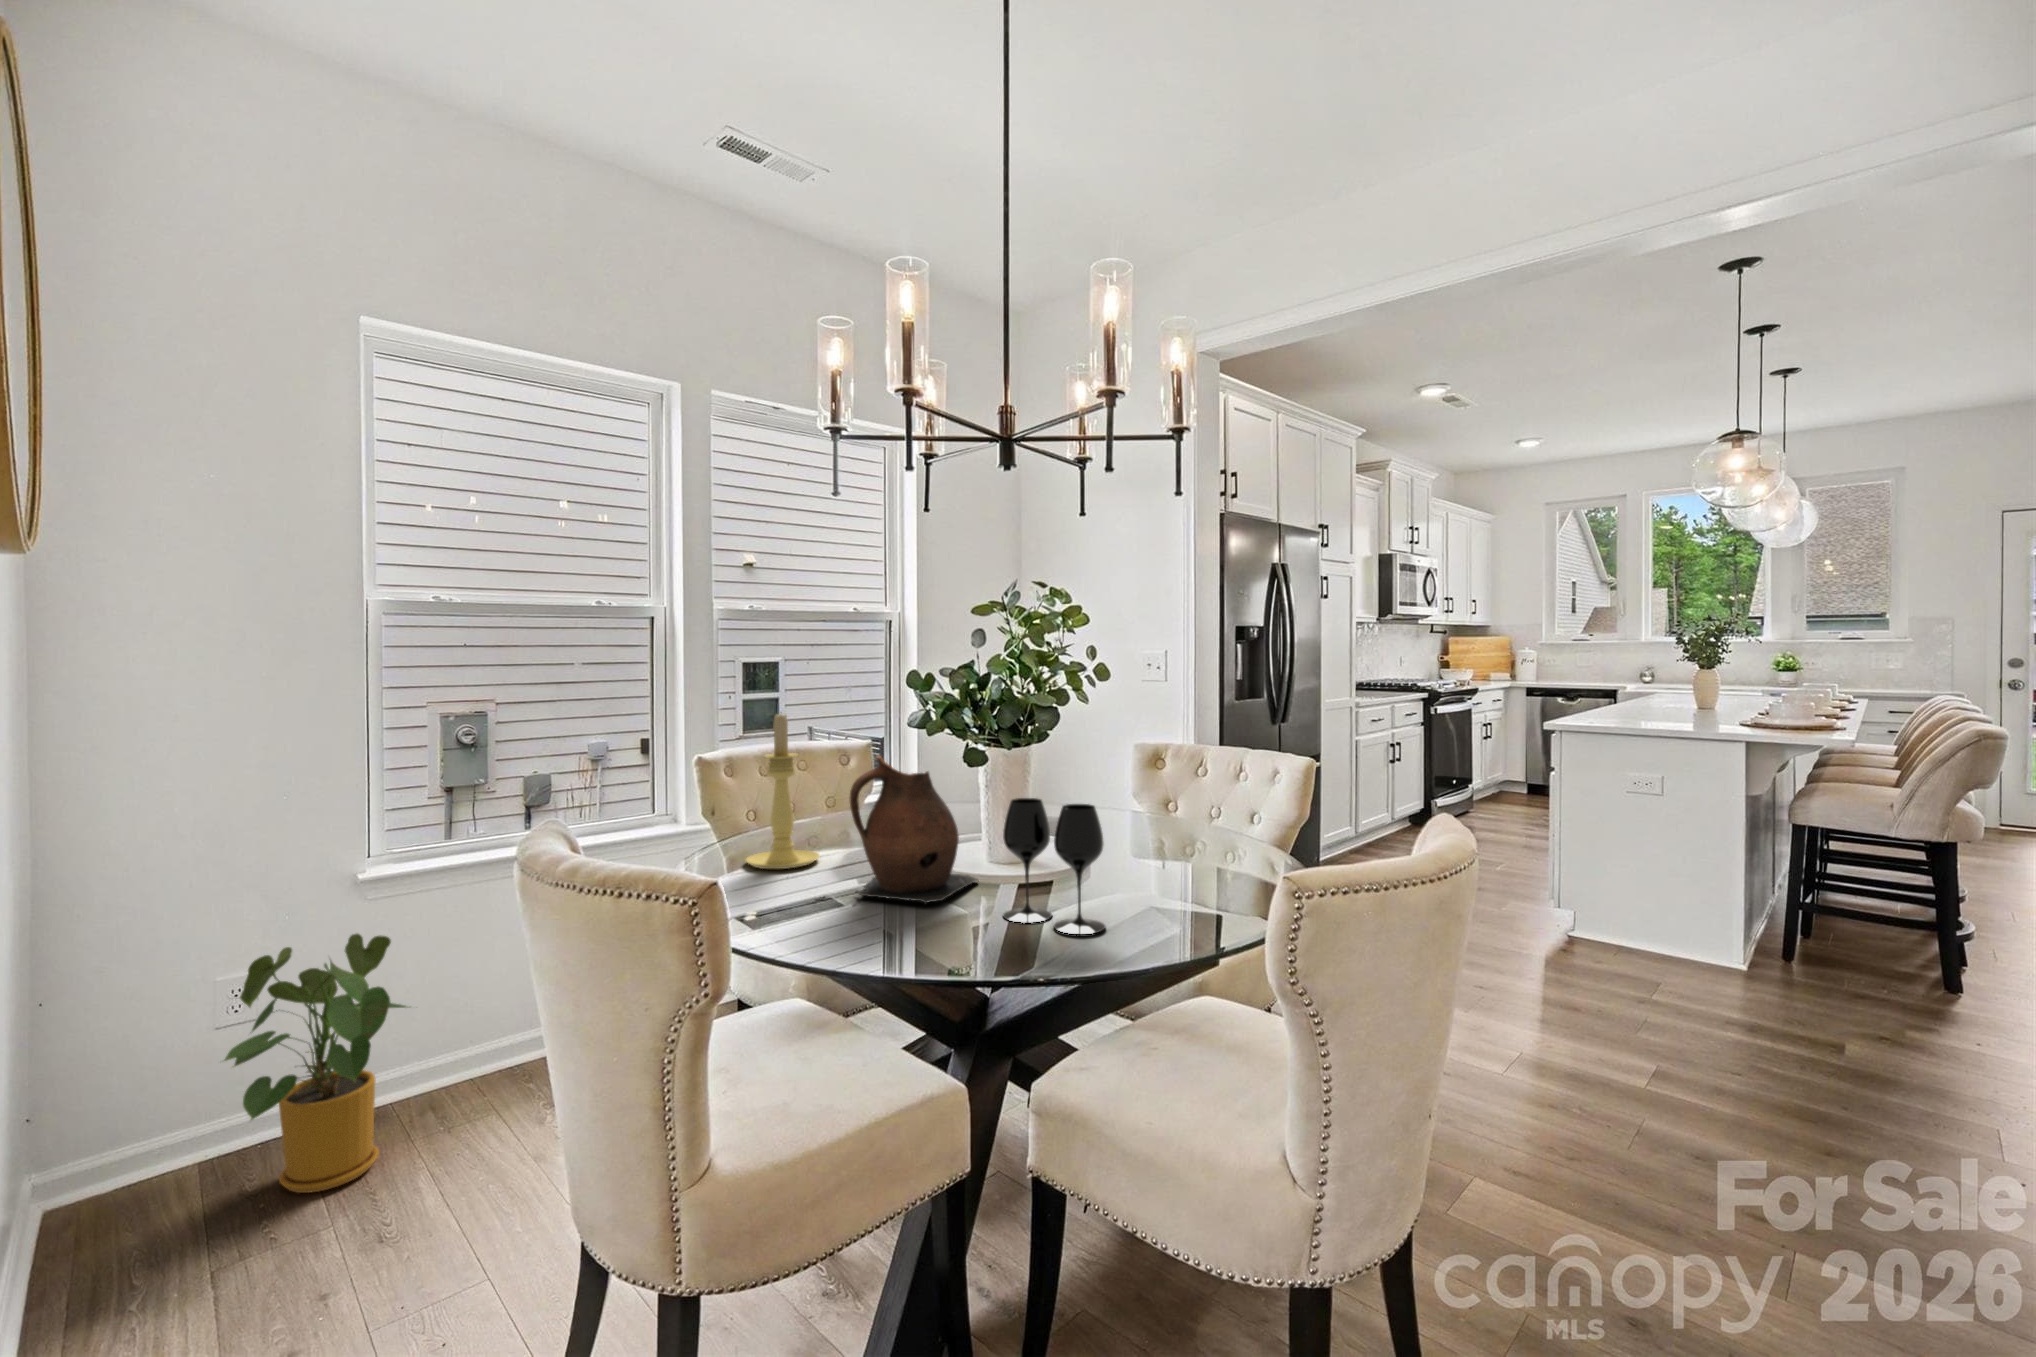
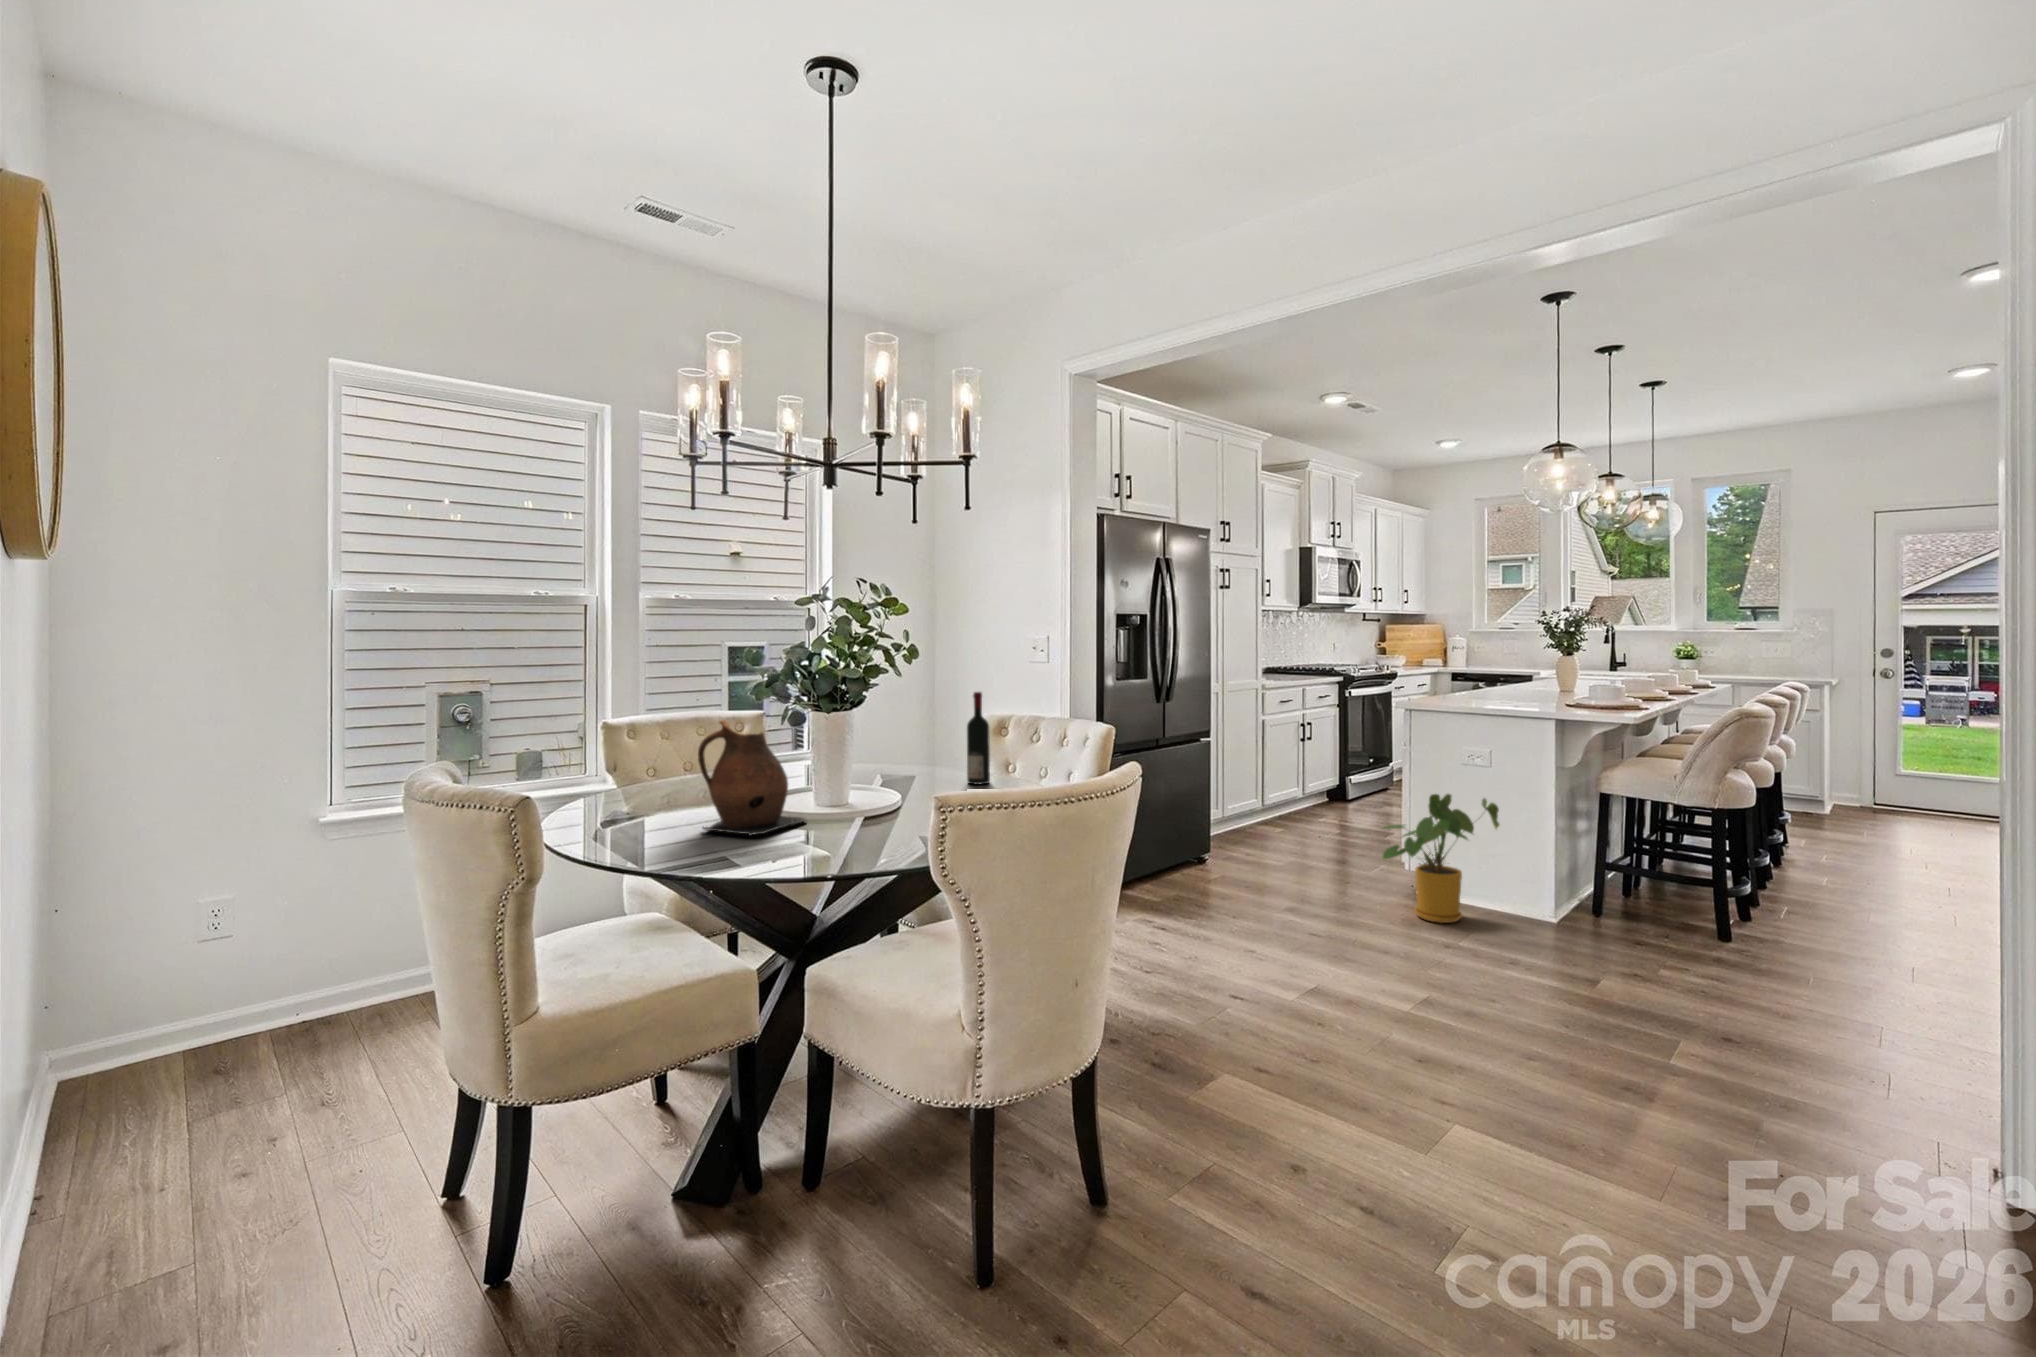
candle holder: present [746,714,820,869] -> none [630,686,693,813]
wine bottle: none [1125,716,1152,826] -> present [967,692,990,784]
wine glass: present [1003,798,1105,935] -> none [806,753,880,856]
house plant: present [224,934,411,1193] -> present [1383,794,1499,923]

